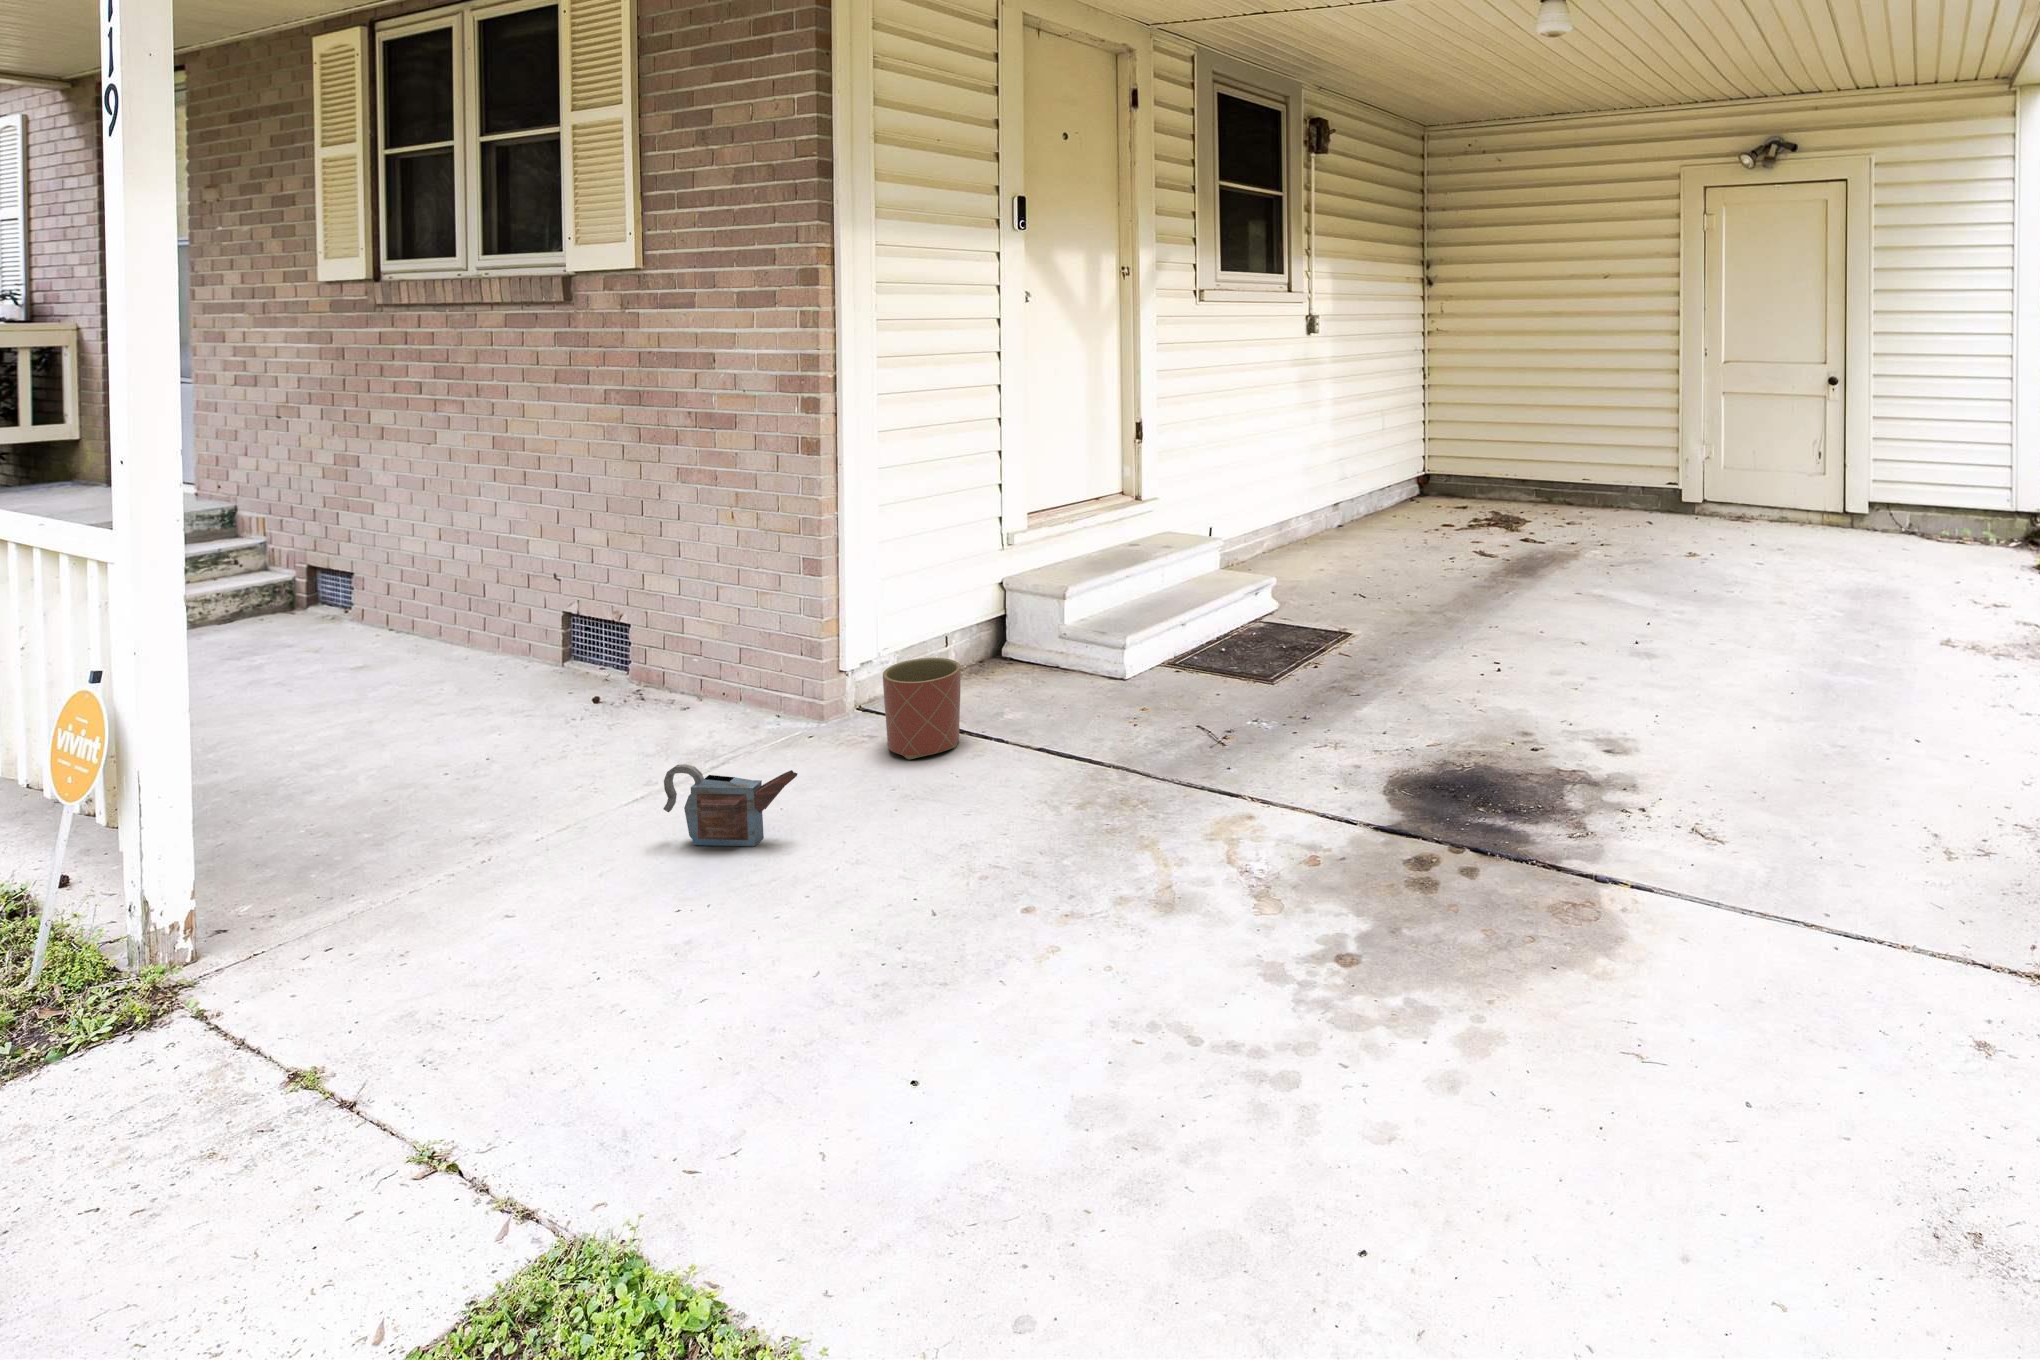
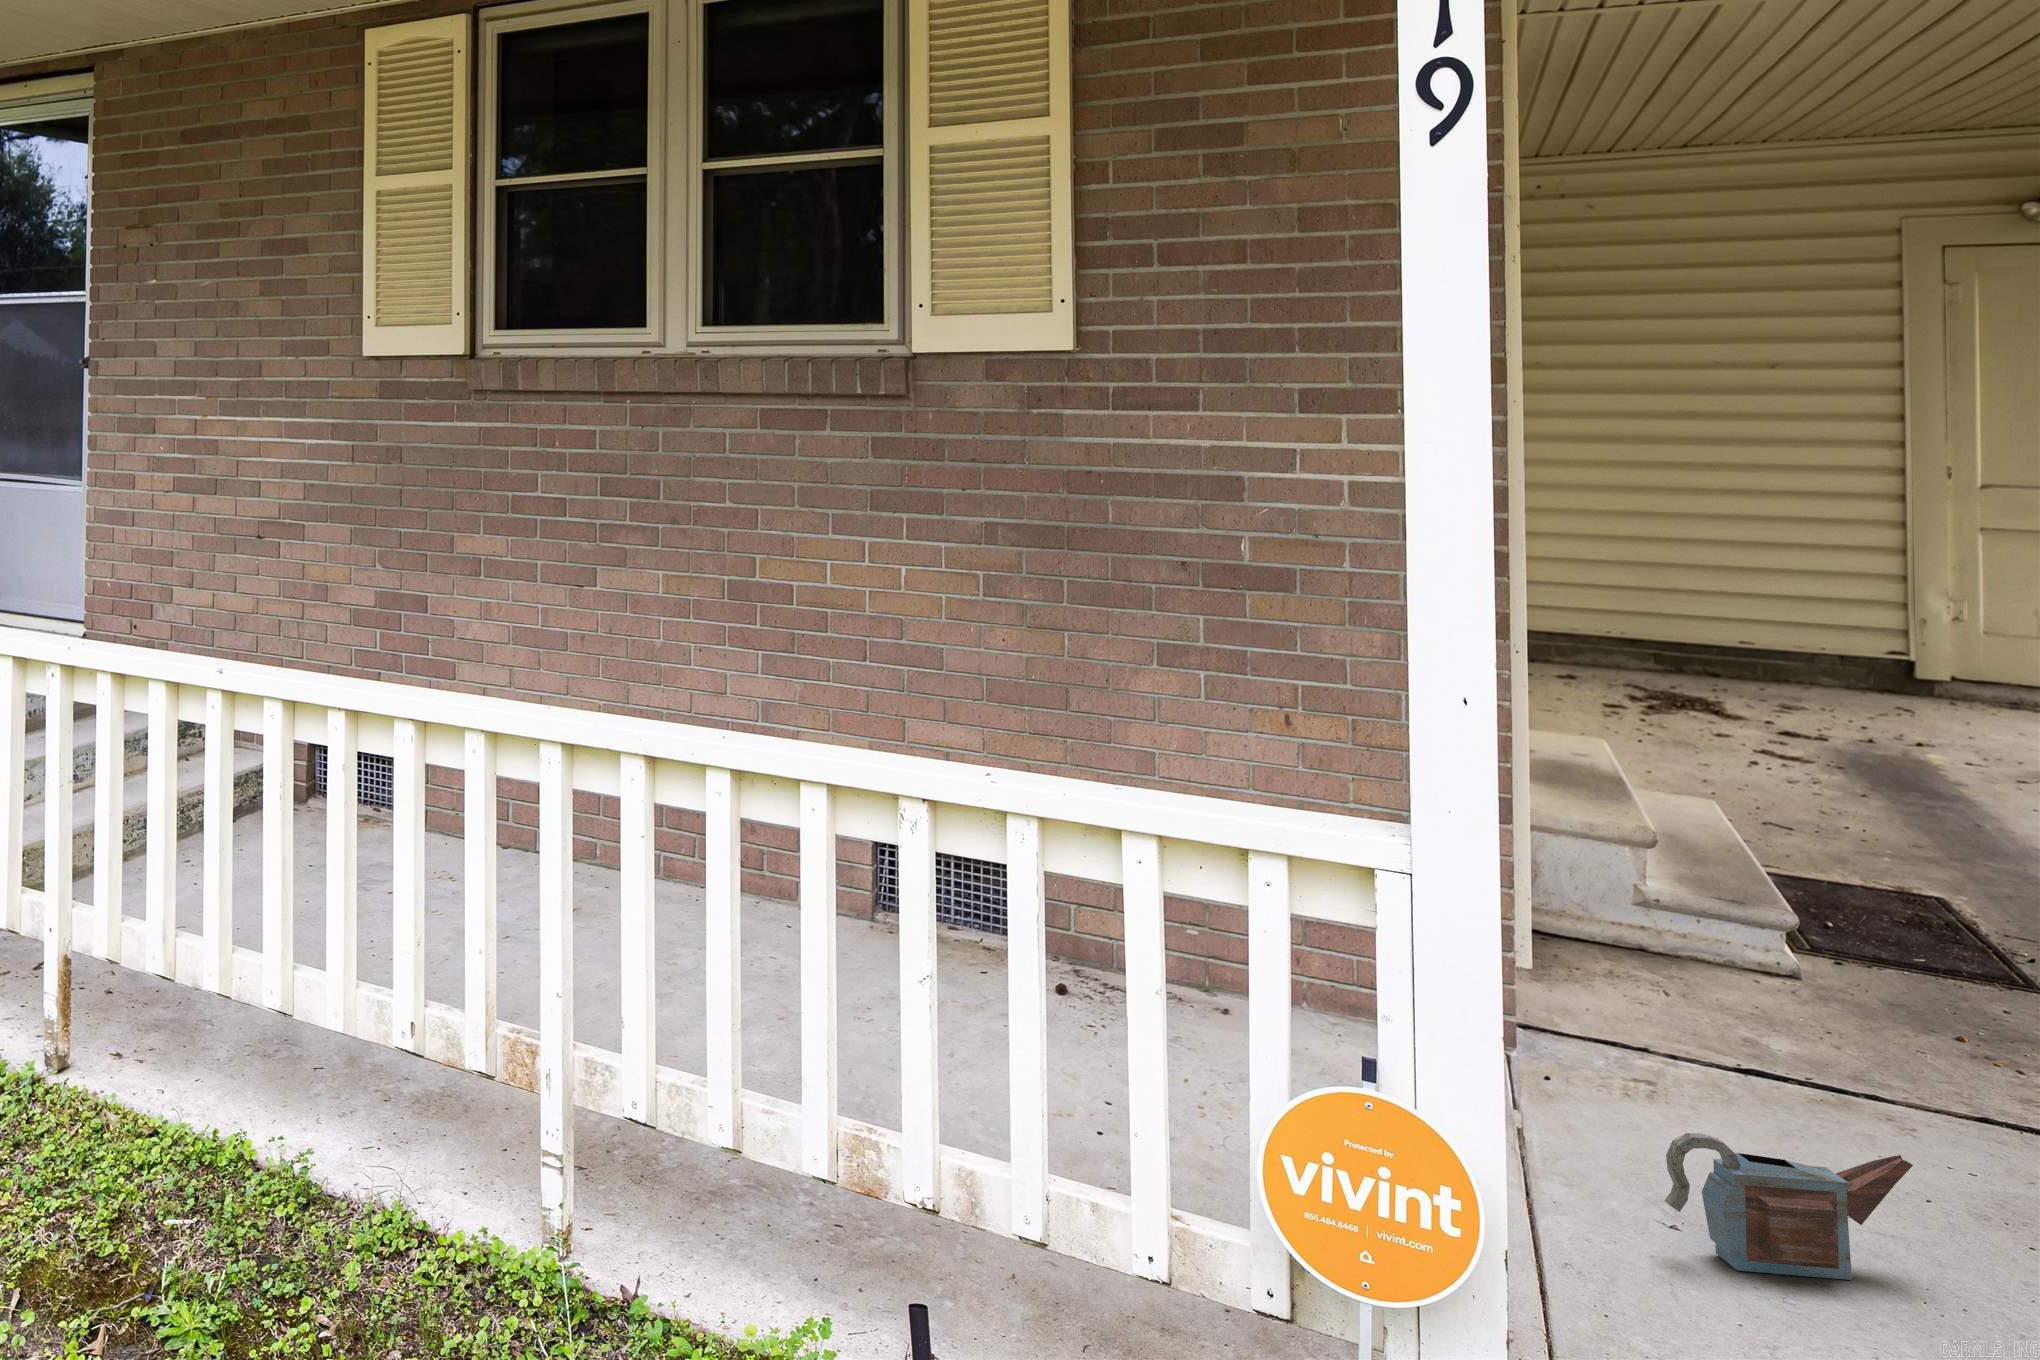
planter: present [883,658,961,759] -> none [1652,951,1805,1120]

